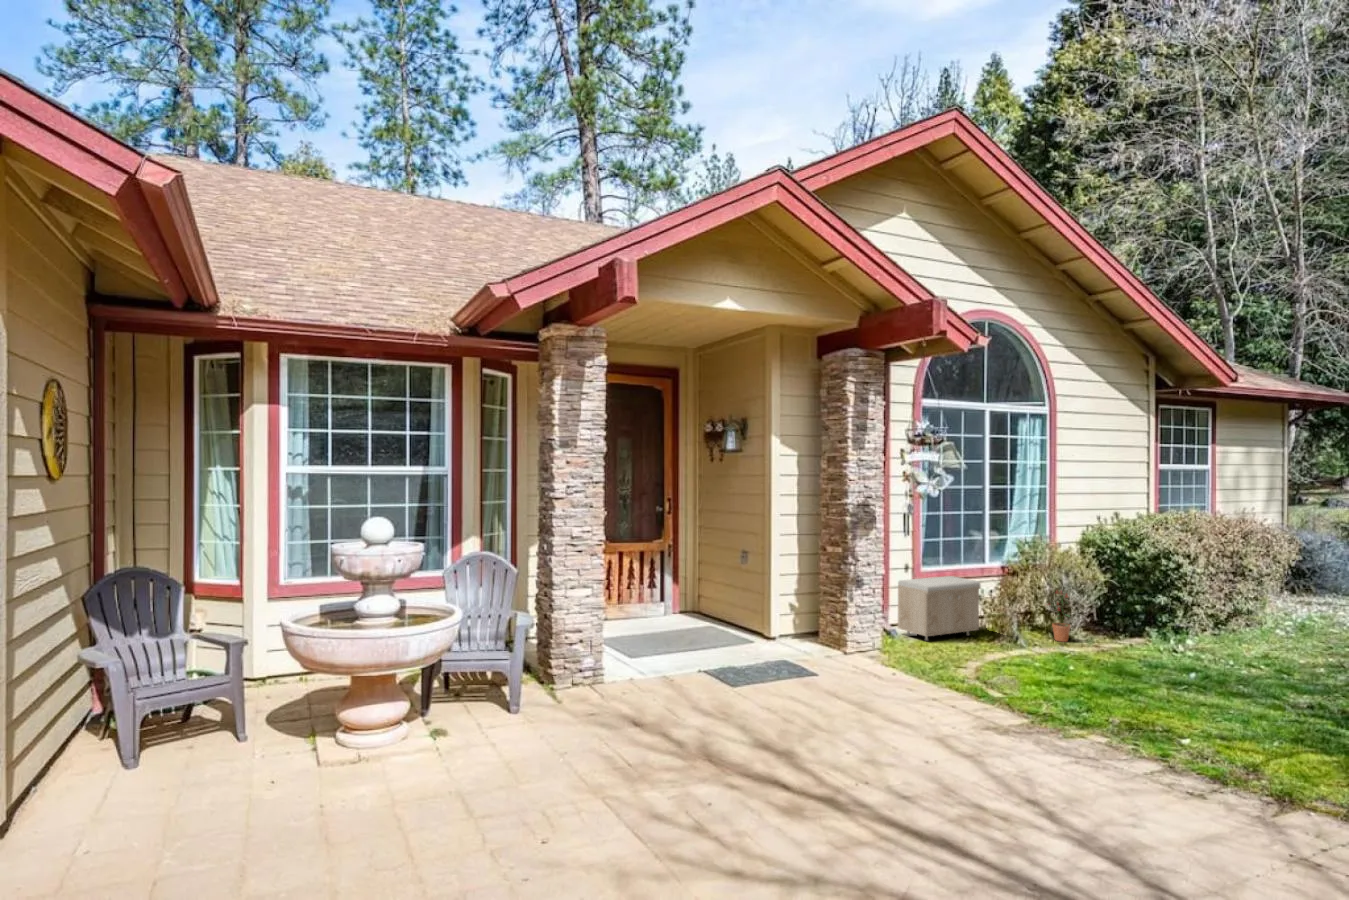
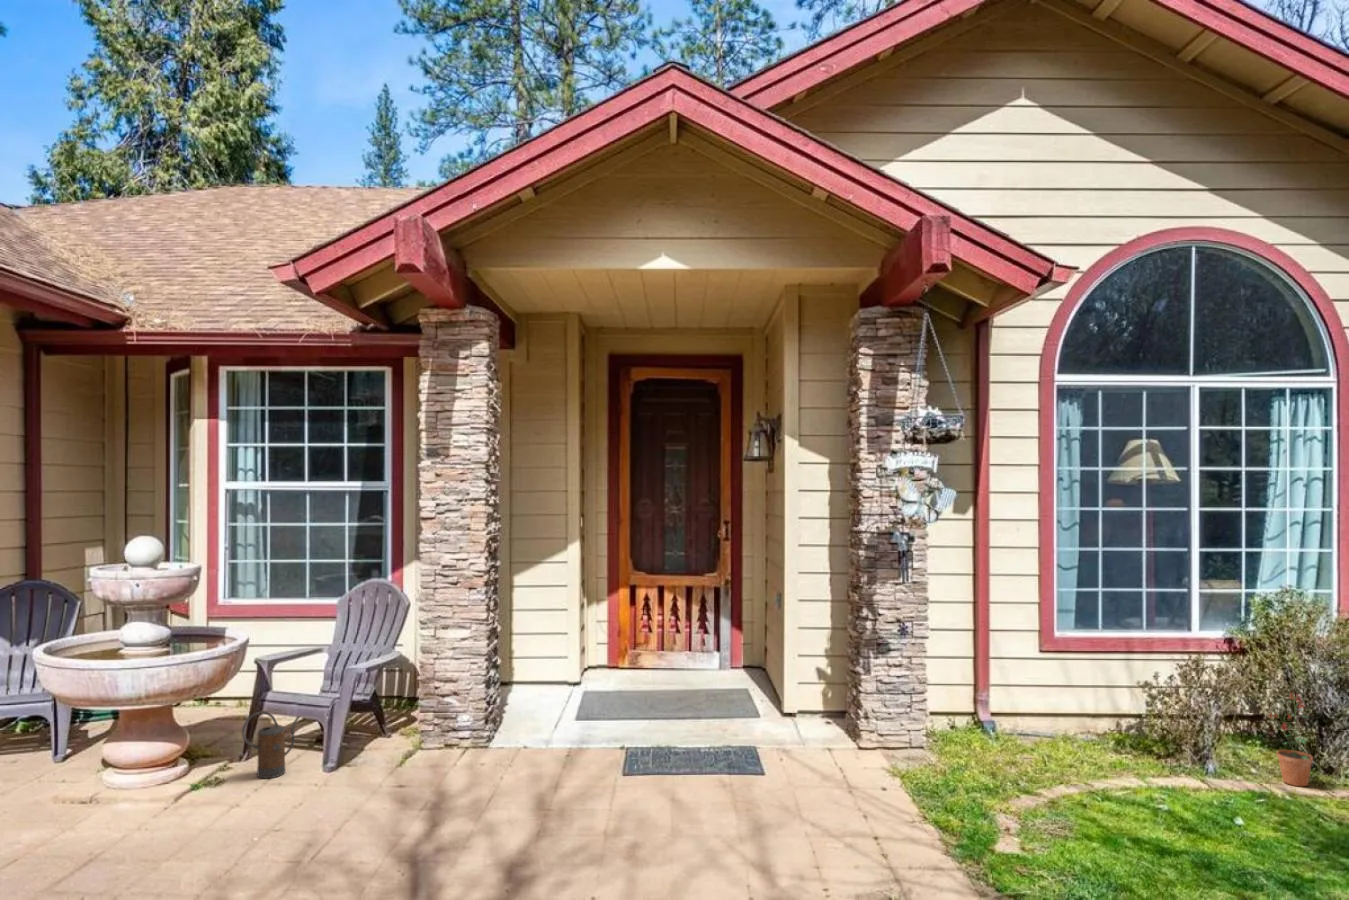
storage bench: present [898,576,980,641] -> none [1004,651,1143,751]
watering can: none [449,667,475,725] -> present [242,711,299,778]

